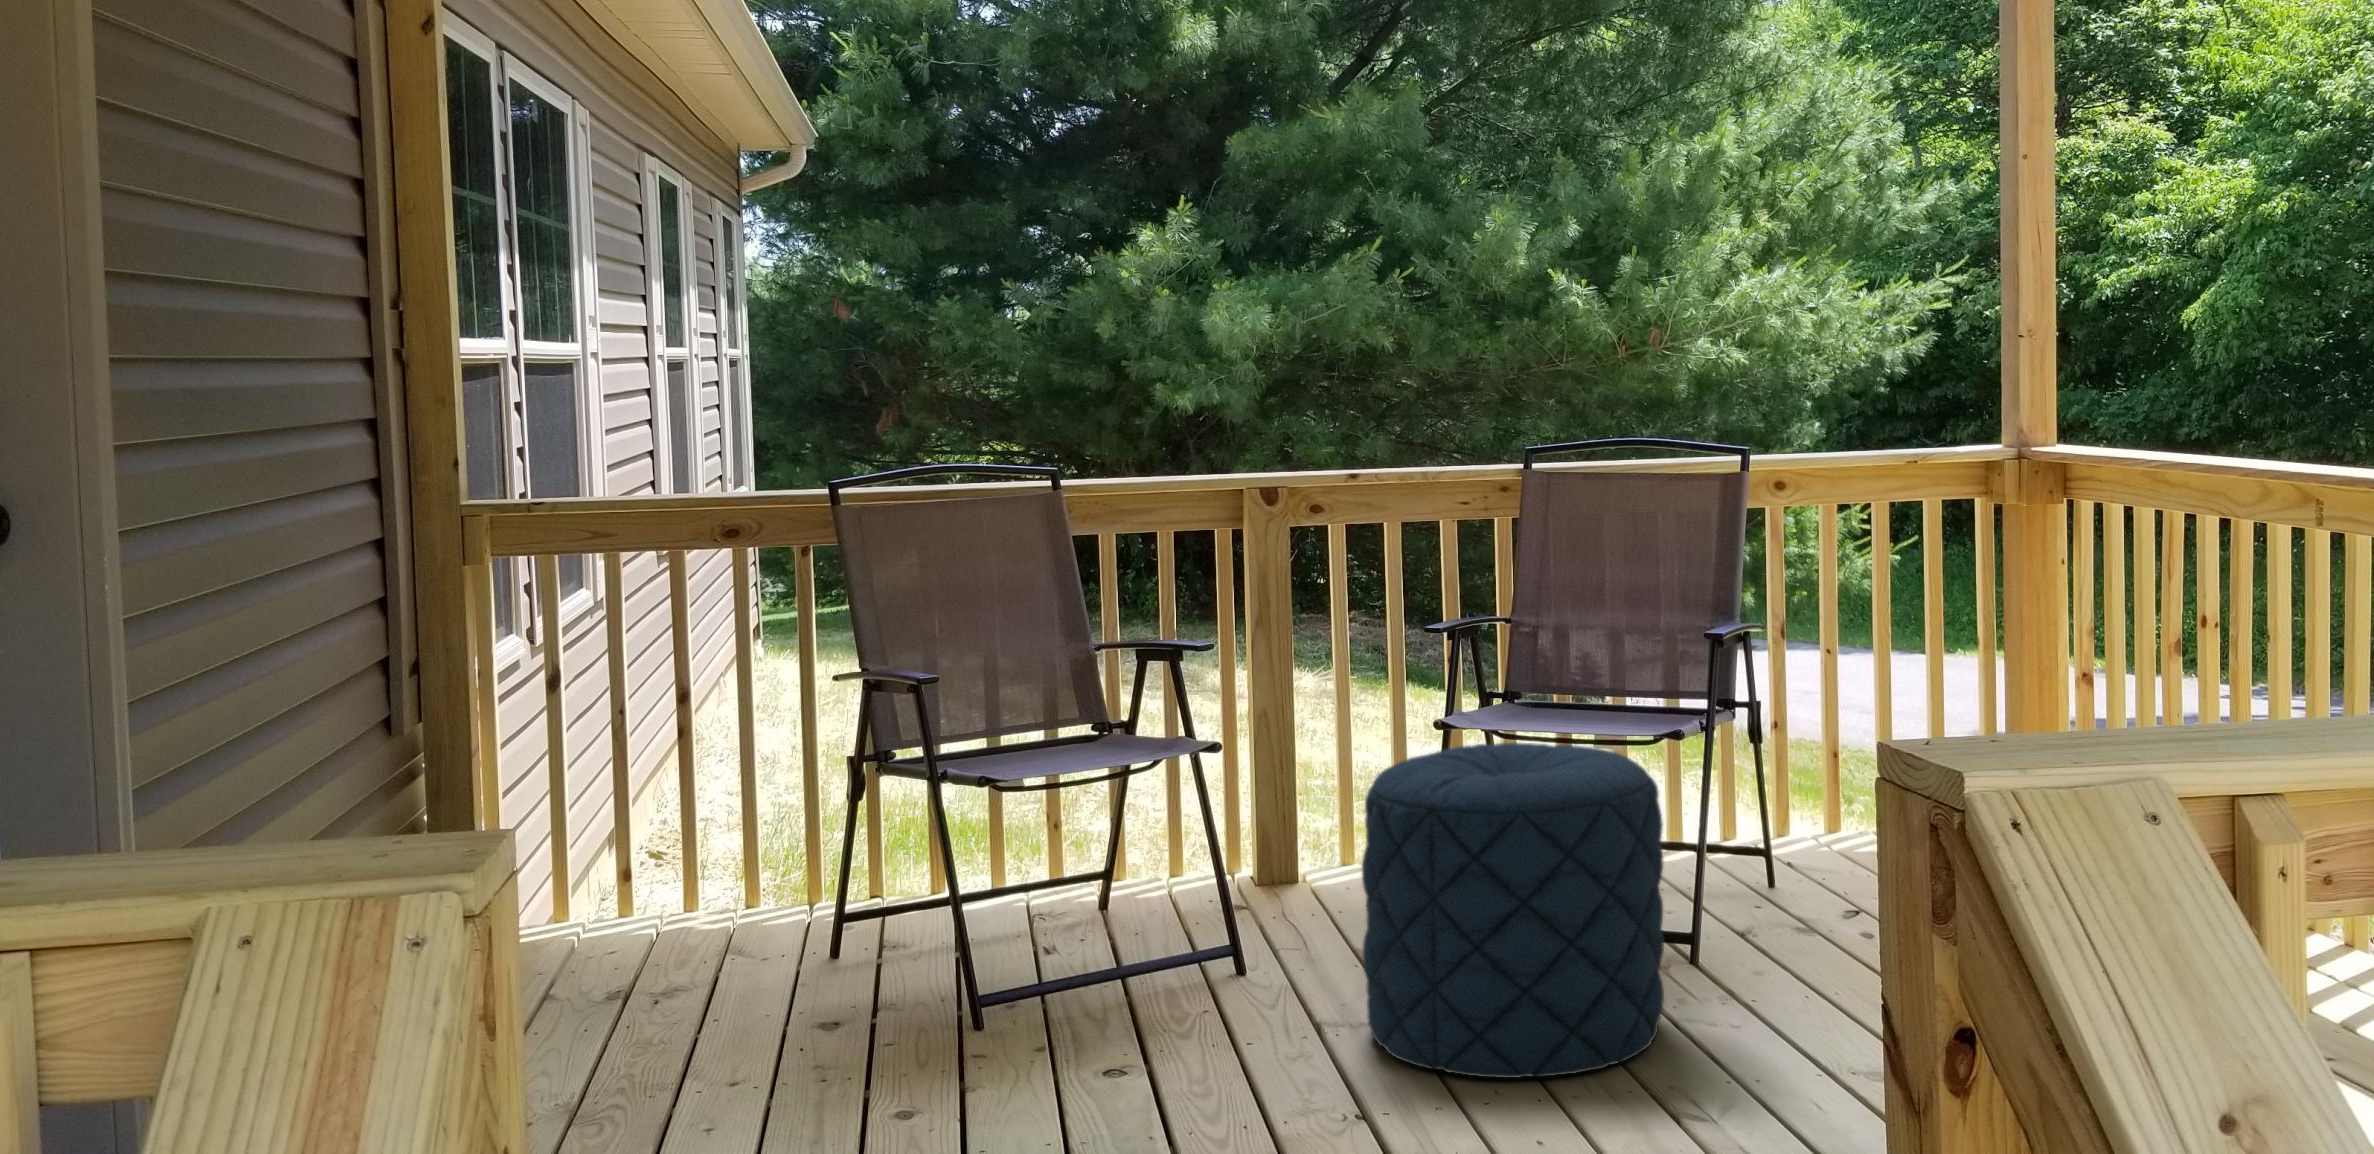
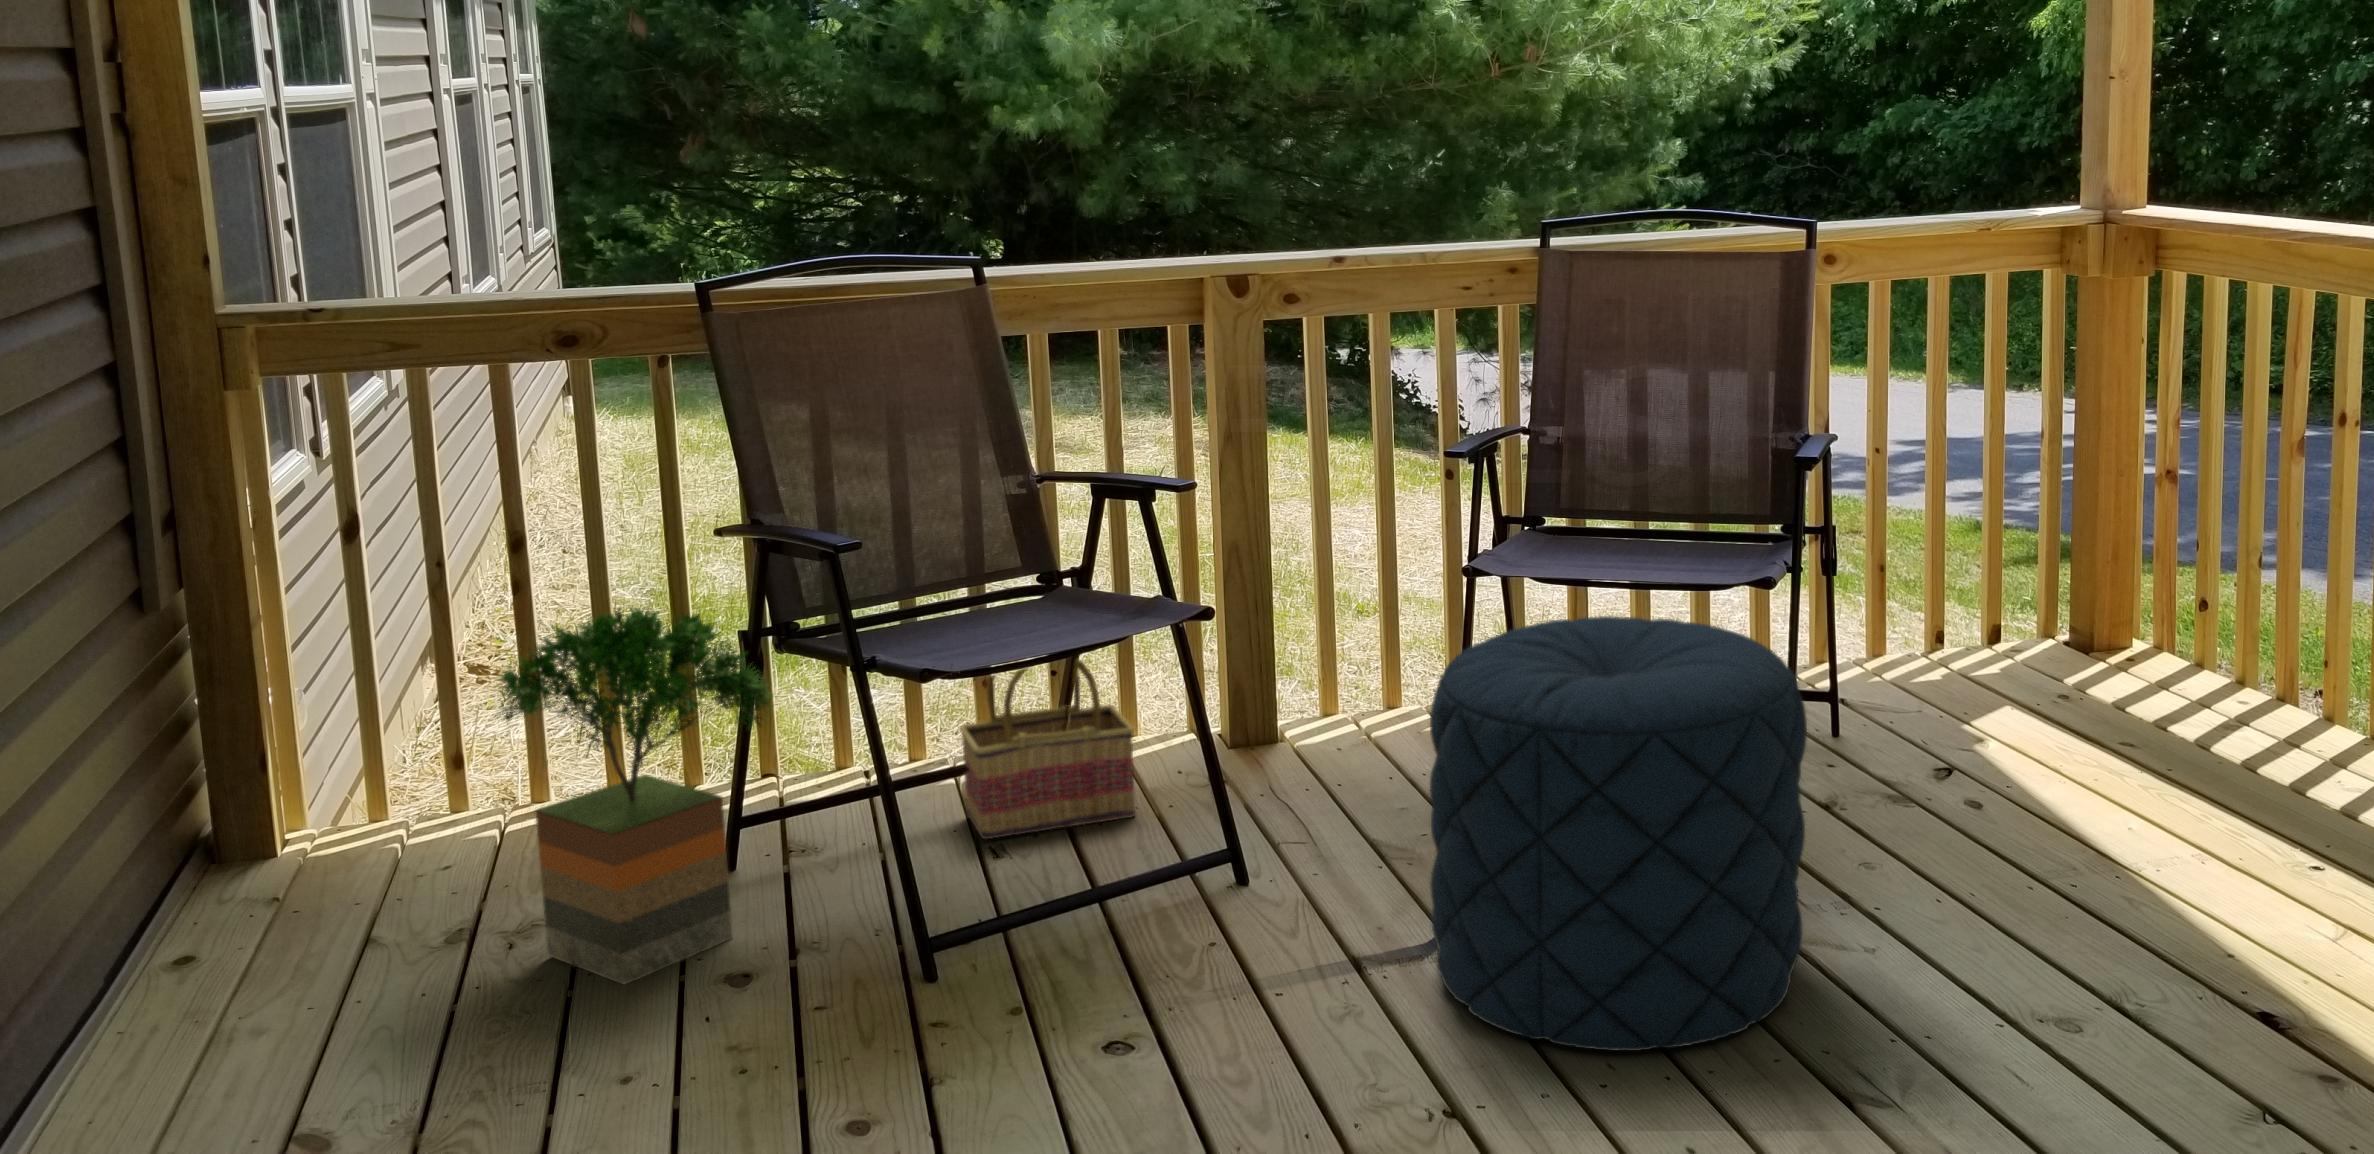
potted tree: none [643,724,864,1022] -> present [500,608,773,984]
basket: none [1019,772,1161,940] -> present [960,658,1135,839]

